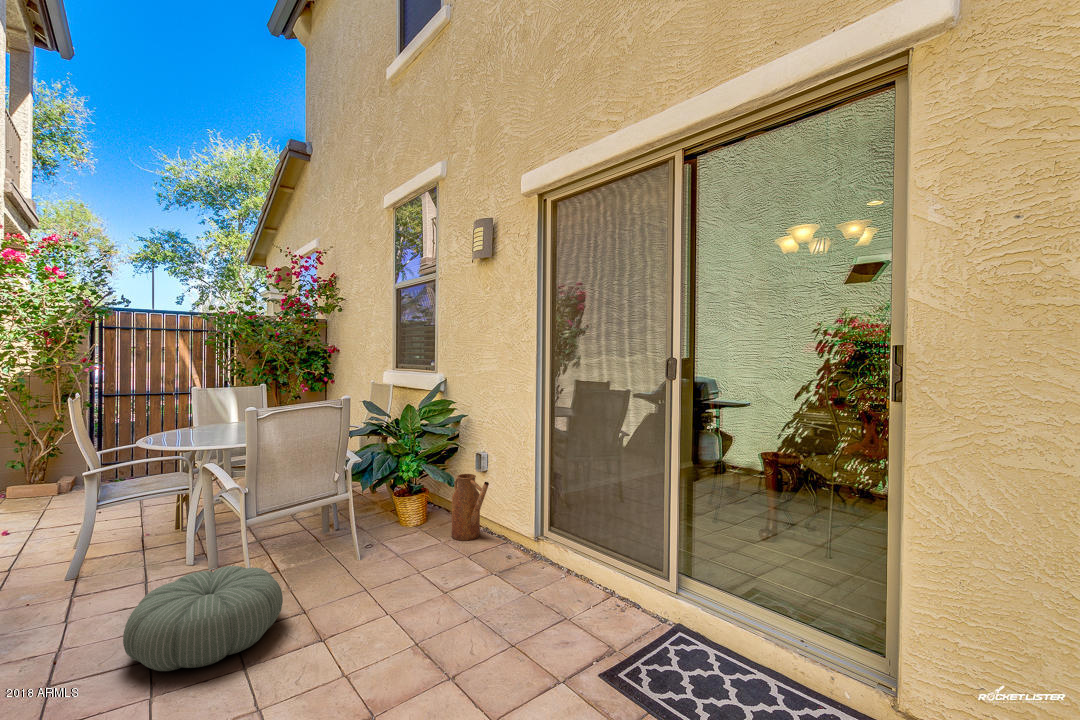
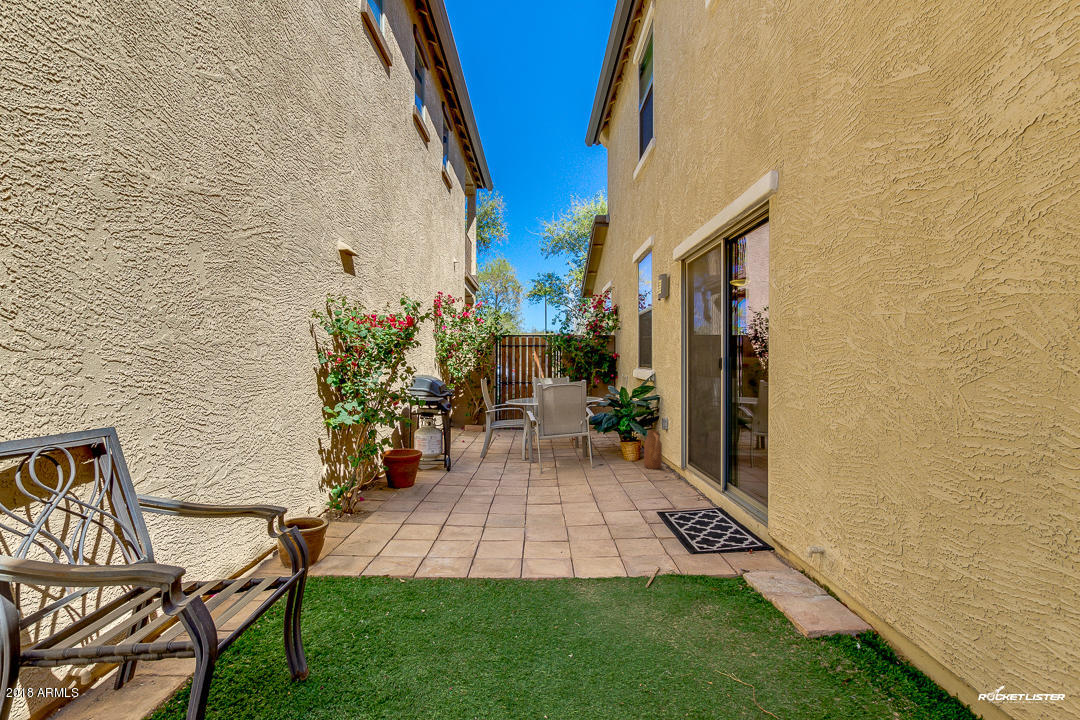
pouf: present [123,566,283,671] -> none [493,449,546,478]

